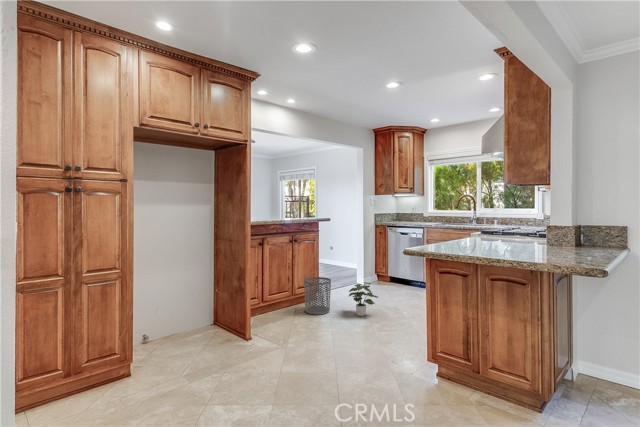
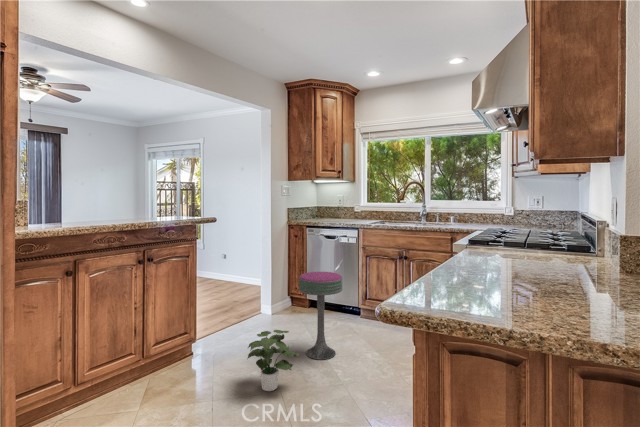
bar stool: none [380,253,407,307] -> present [299,272,342,360]
waste bin: present [304,277,331,315] -> none [163,323,215,398]

